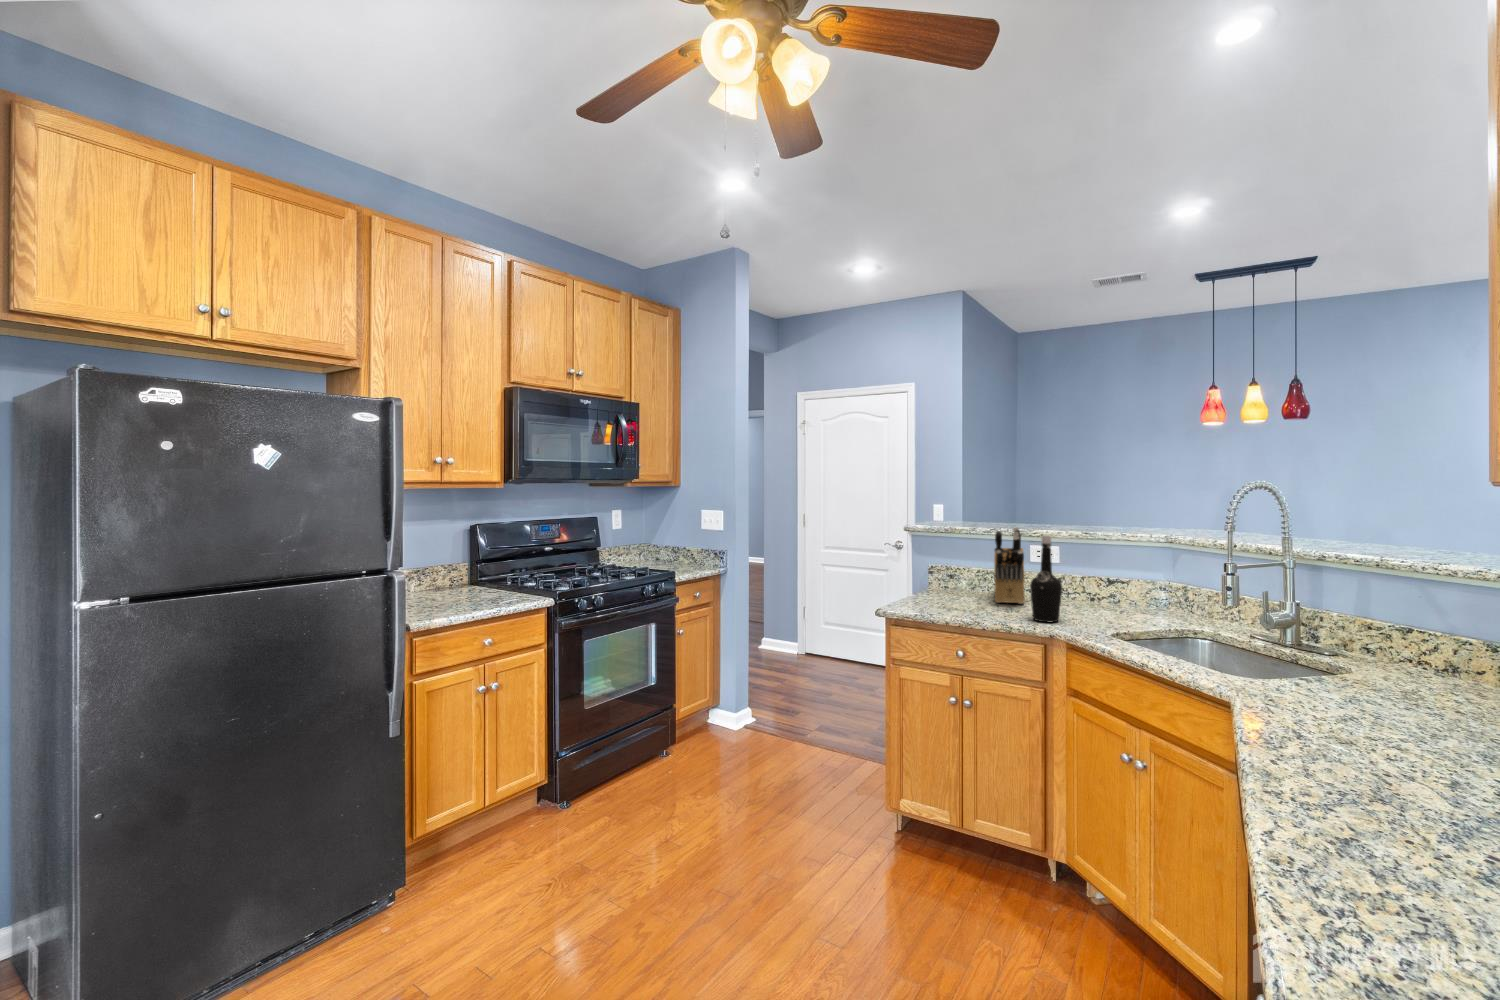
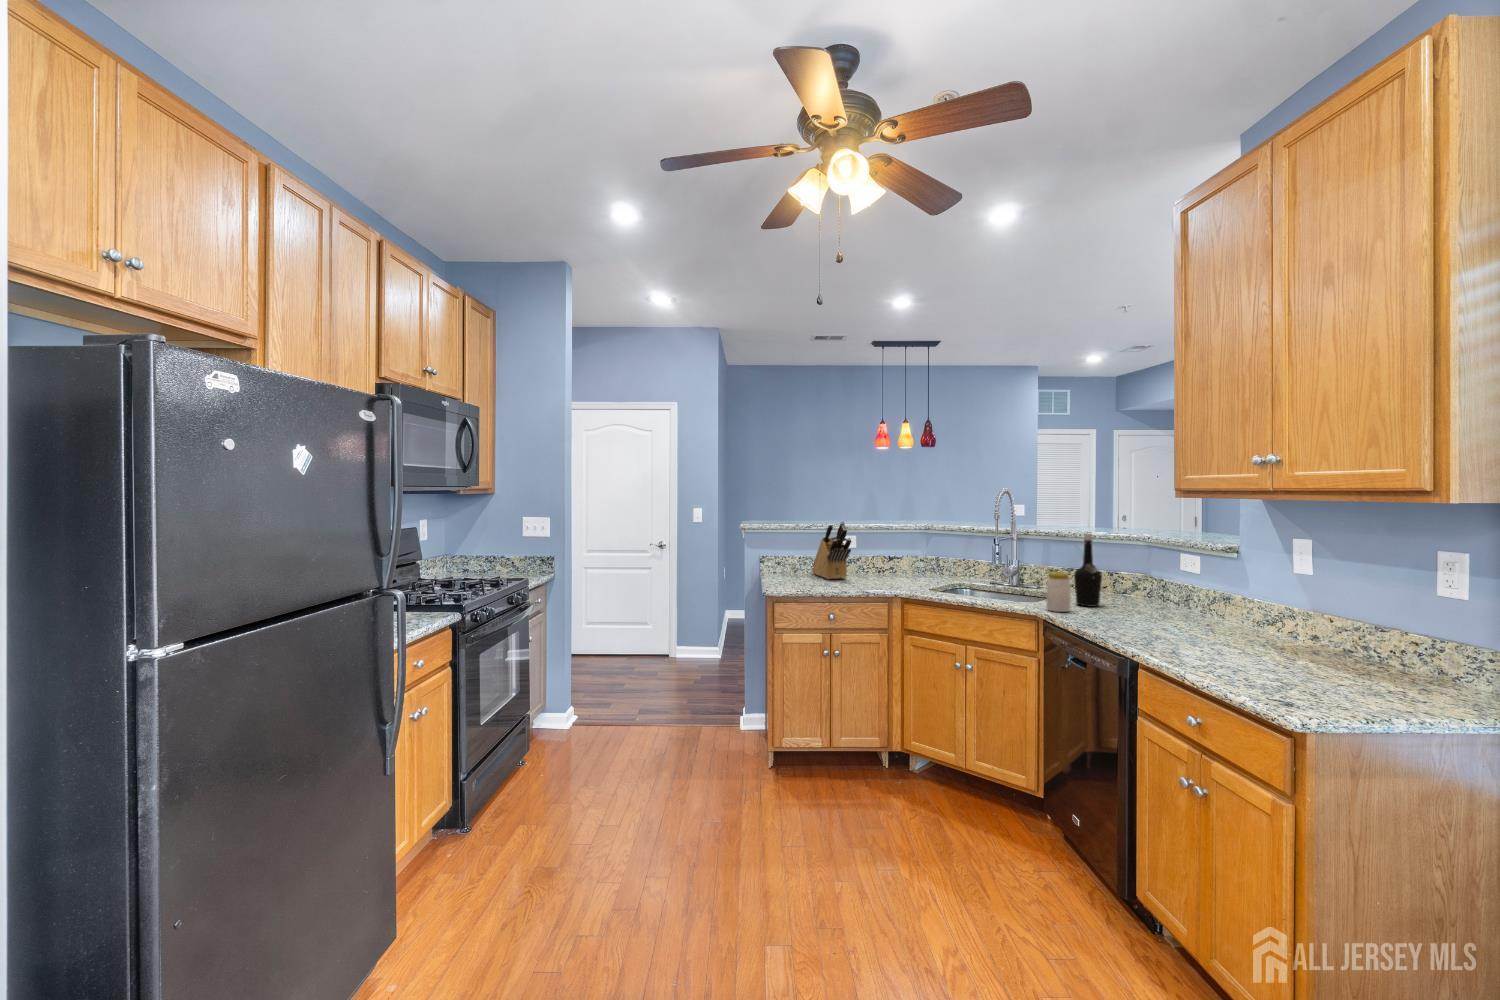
bottle: present [1030,535,1062,622] -> present [1074,534,1102,607]
jar: none [1262,633,1312,708] -> present [1047,572,1071,612]

